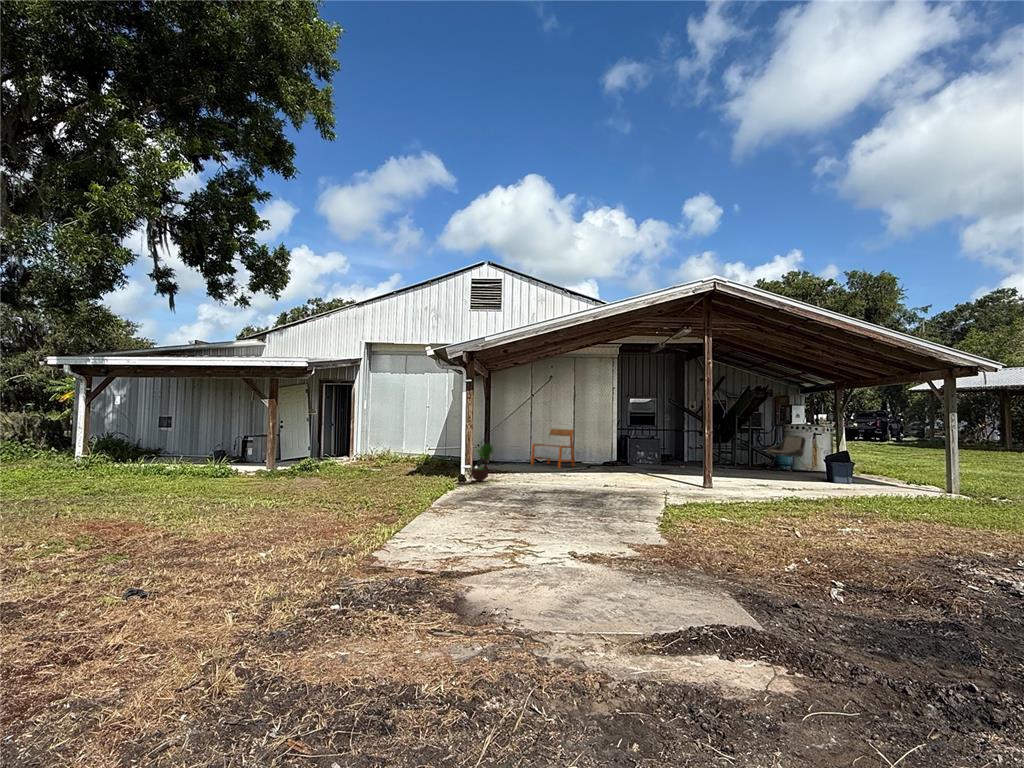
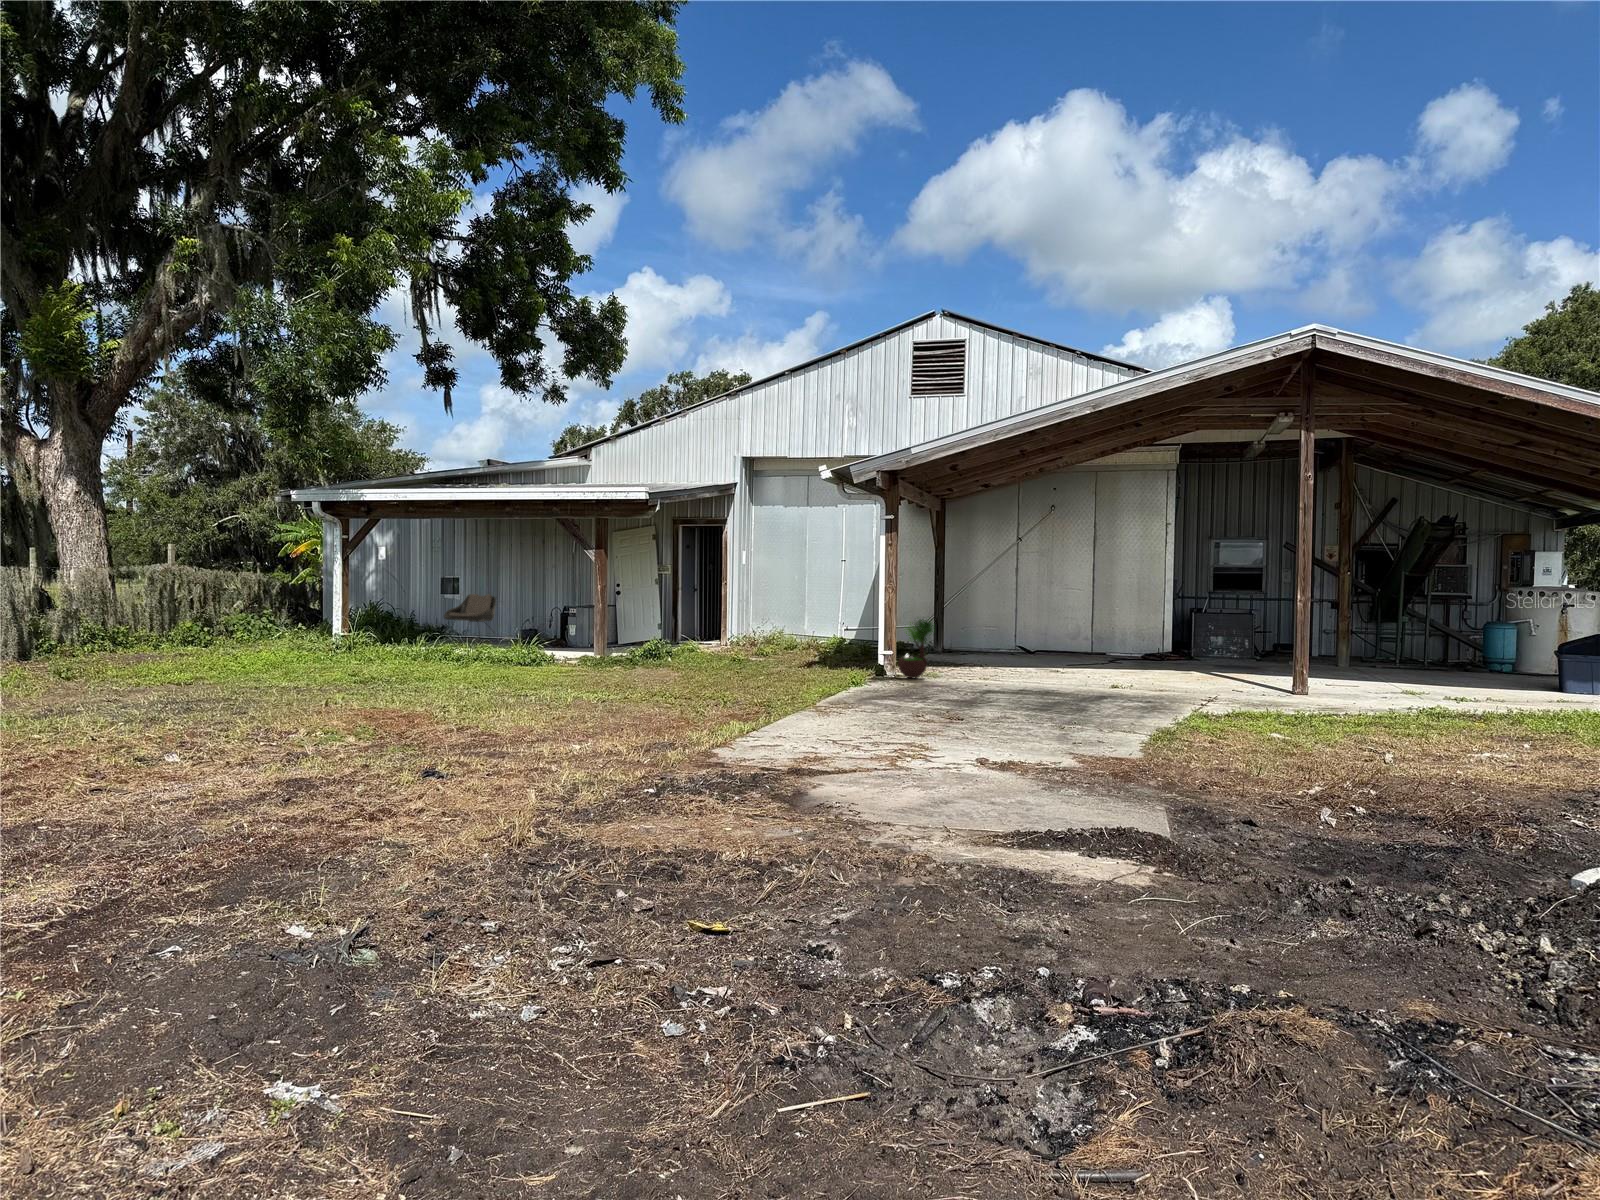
bench: present [531,429,575,468] -> none [1018,596,1093,663]
lounge chair: present [766,436,807,471] -> present [444,594,496,643]

